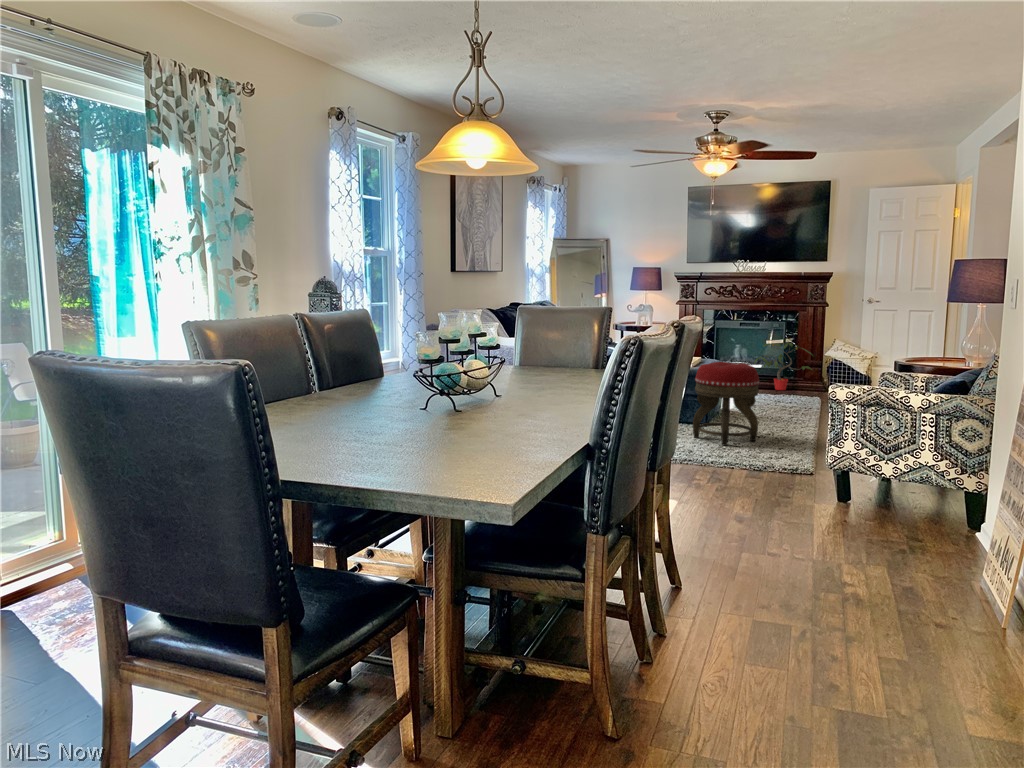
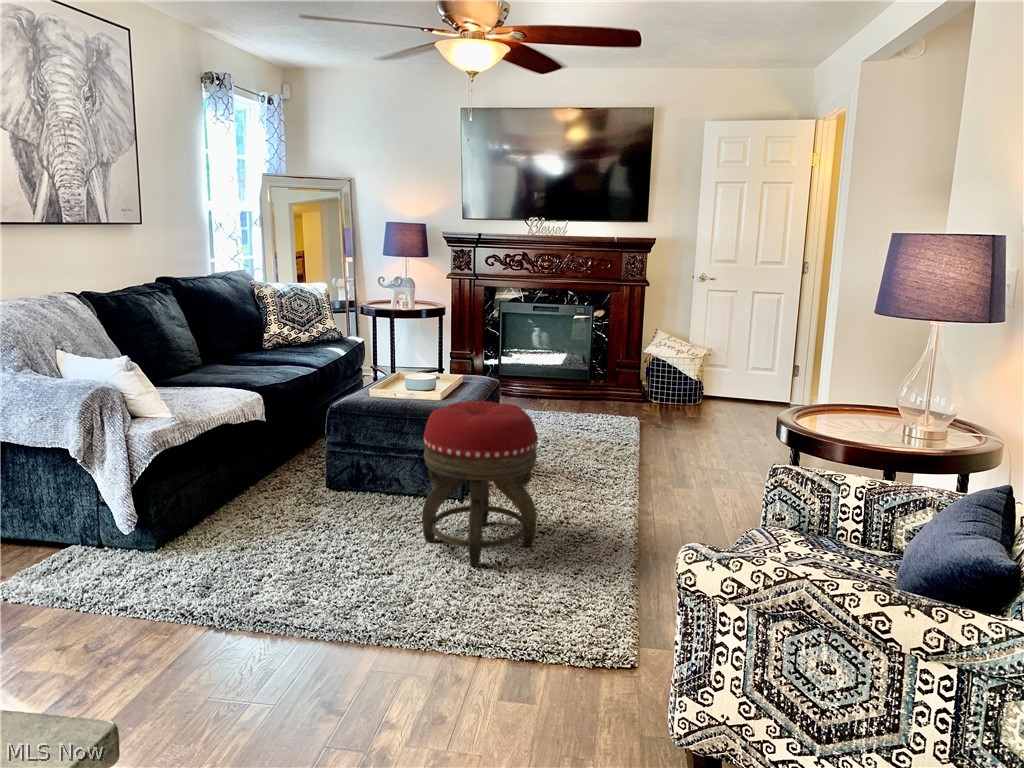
potted plant: present [754,343,813,390] -> none [550,335,632,402]

